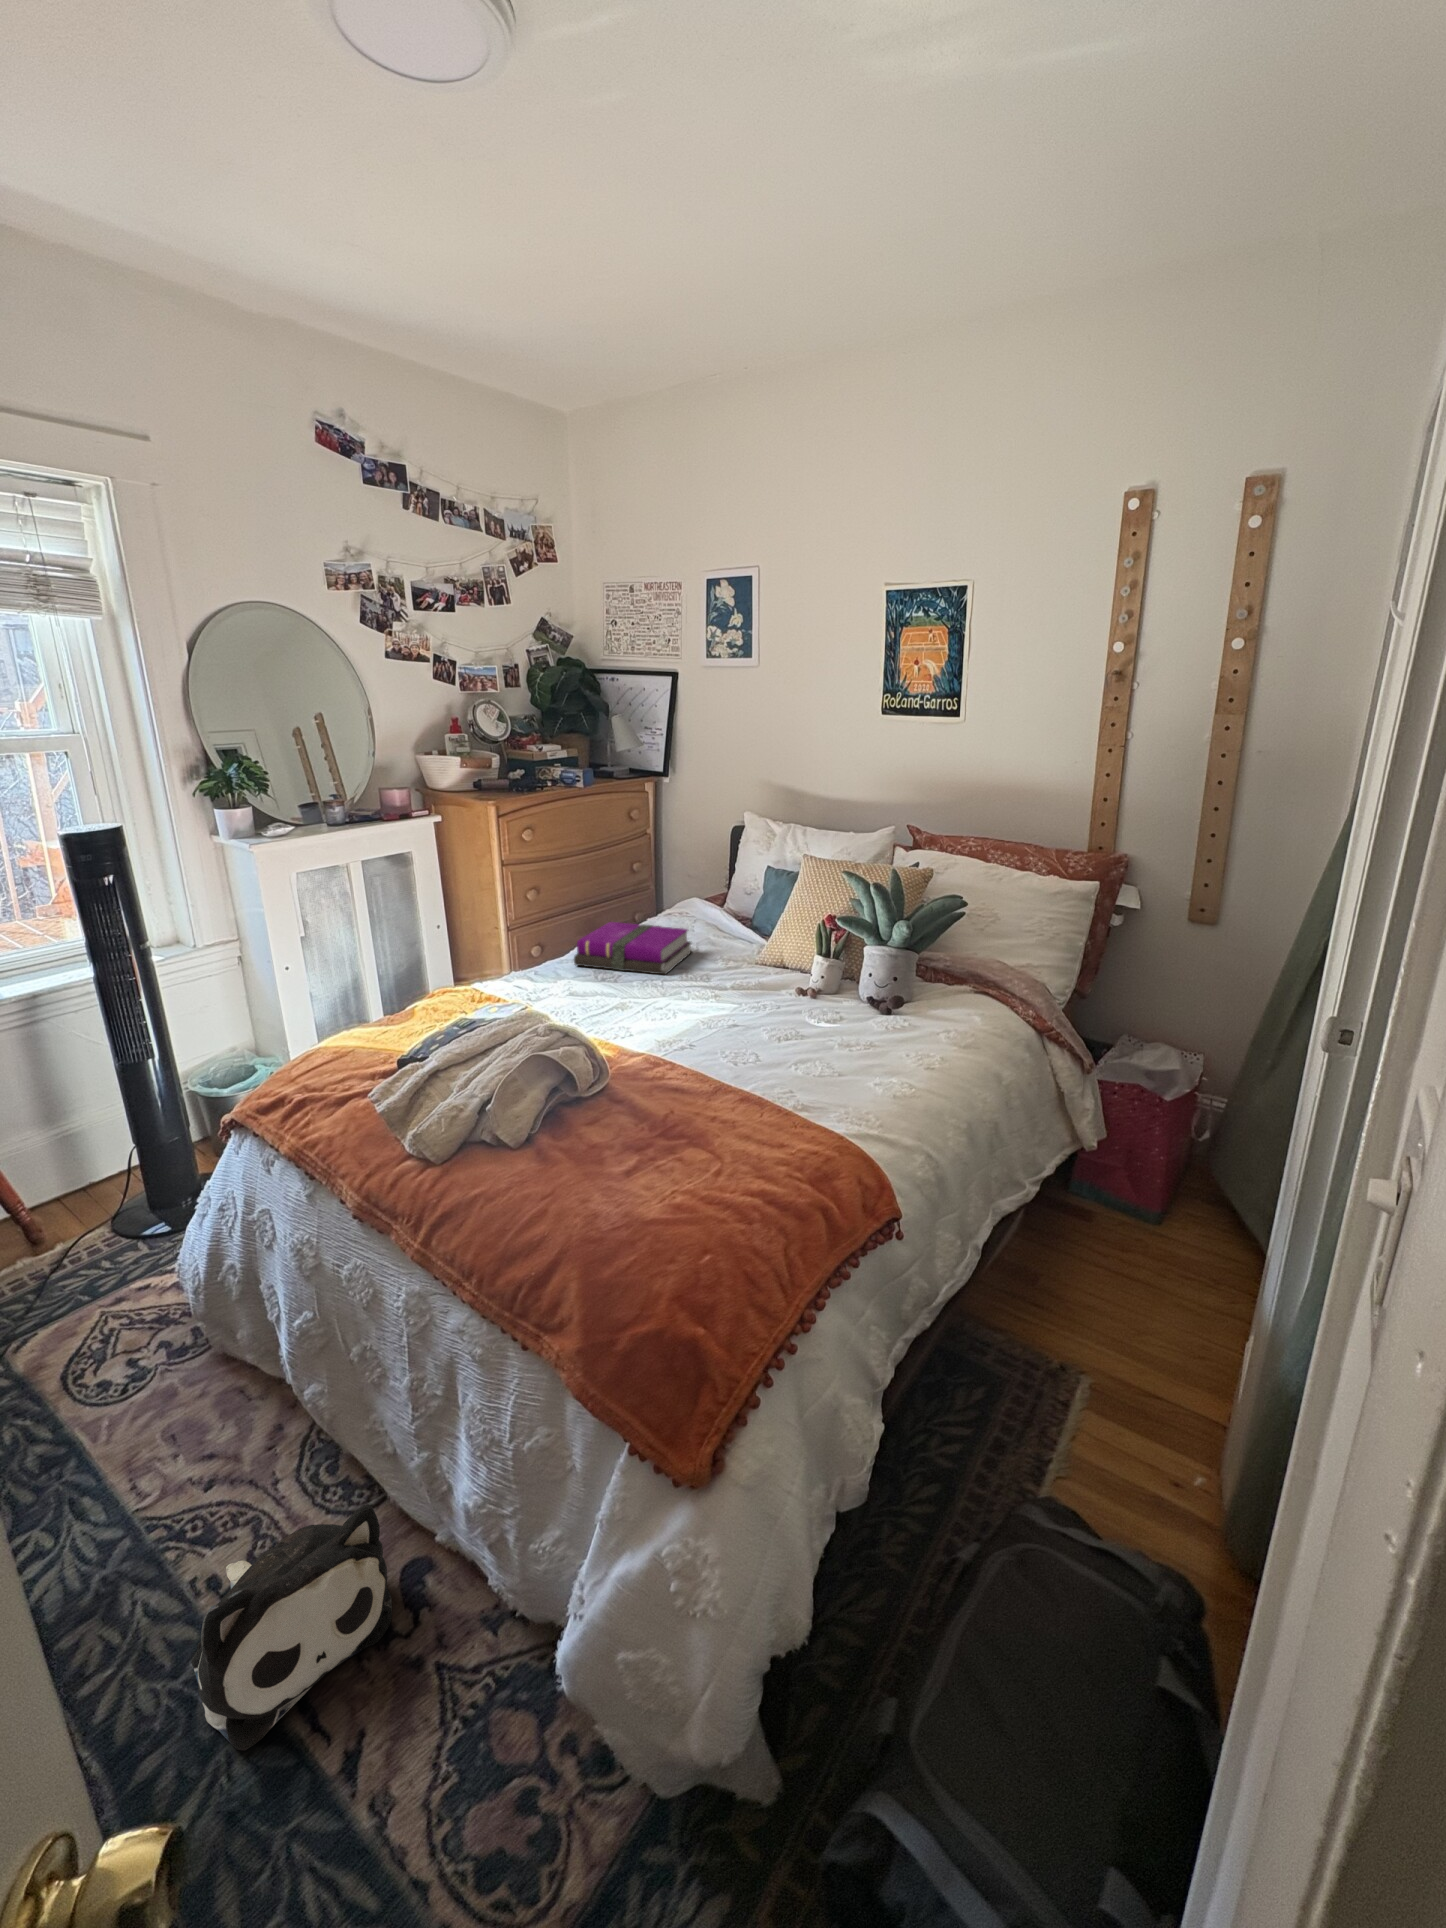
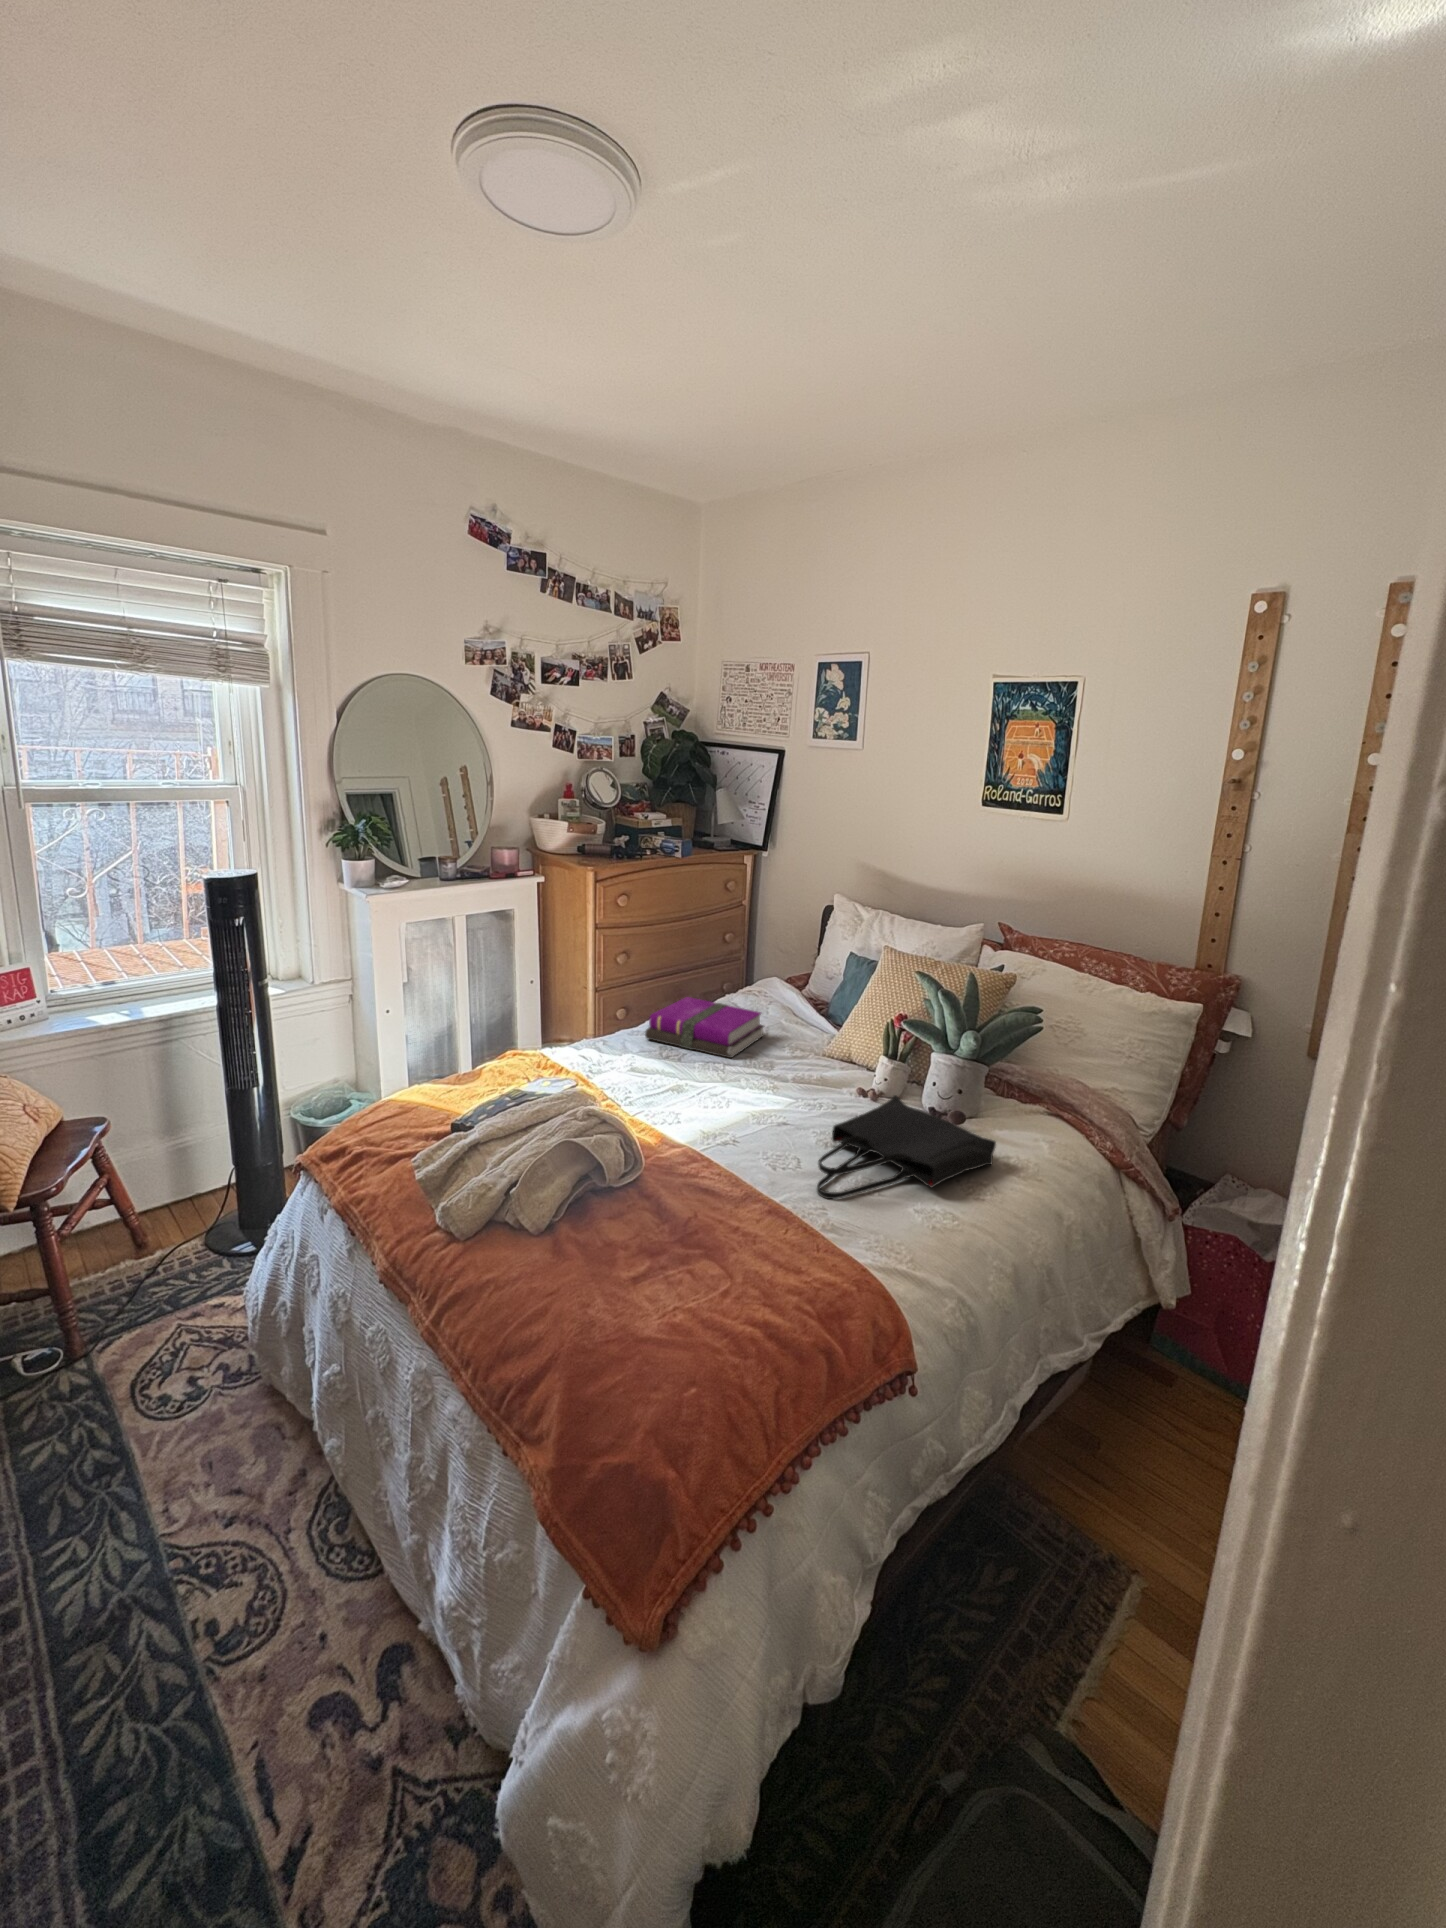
tote bag: none [780,987,937,1084] -> present [817,1095,996,1199]
plush toy: present [191,1504,392,1751] -> none [172,1579,366,1817]

